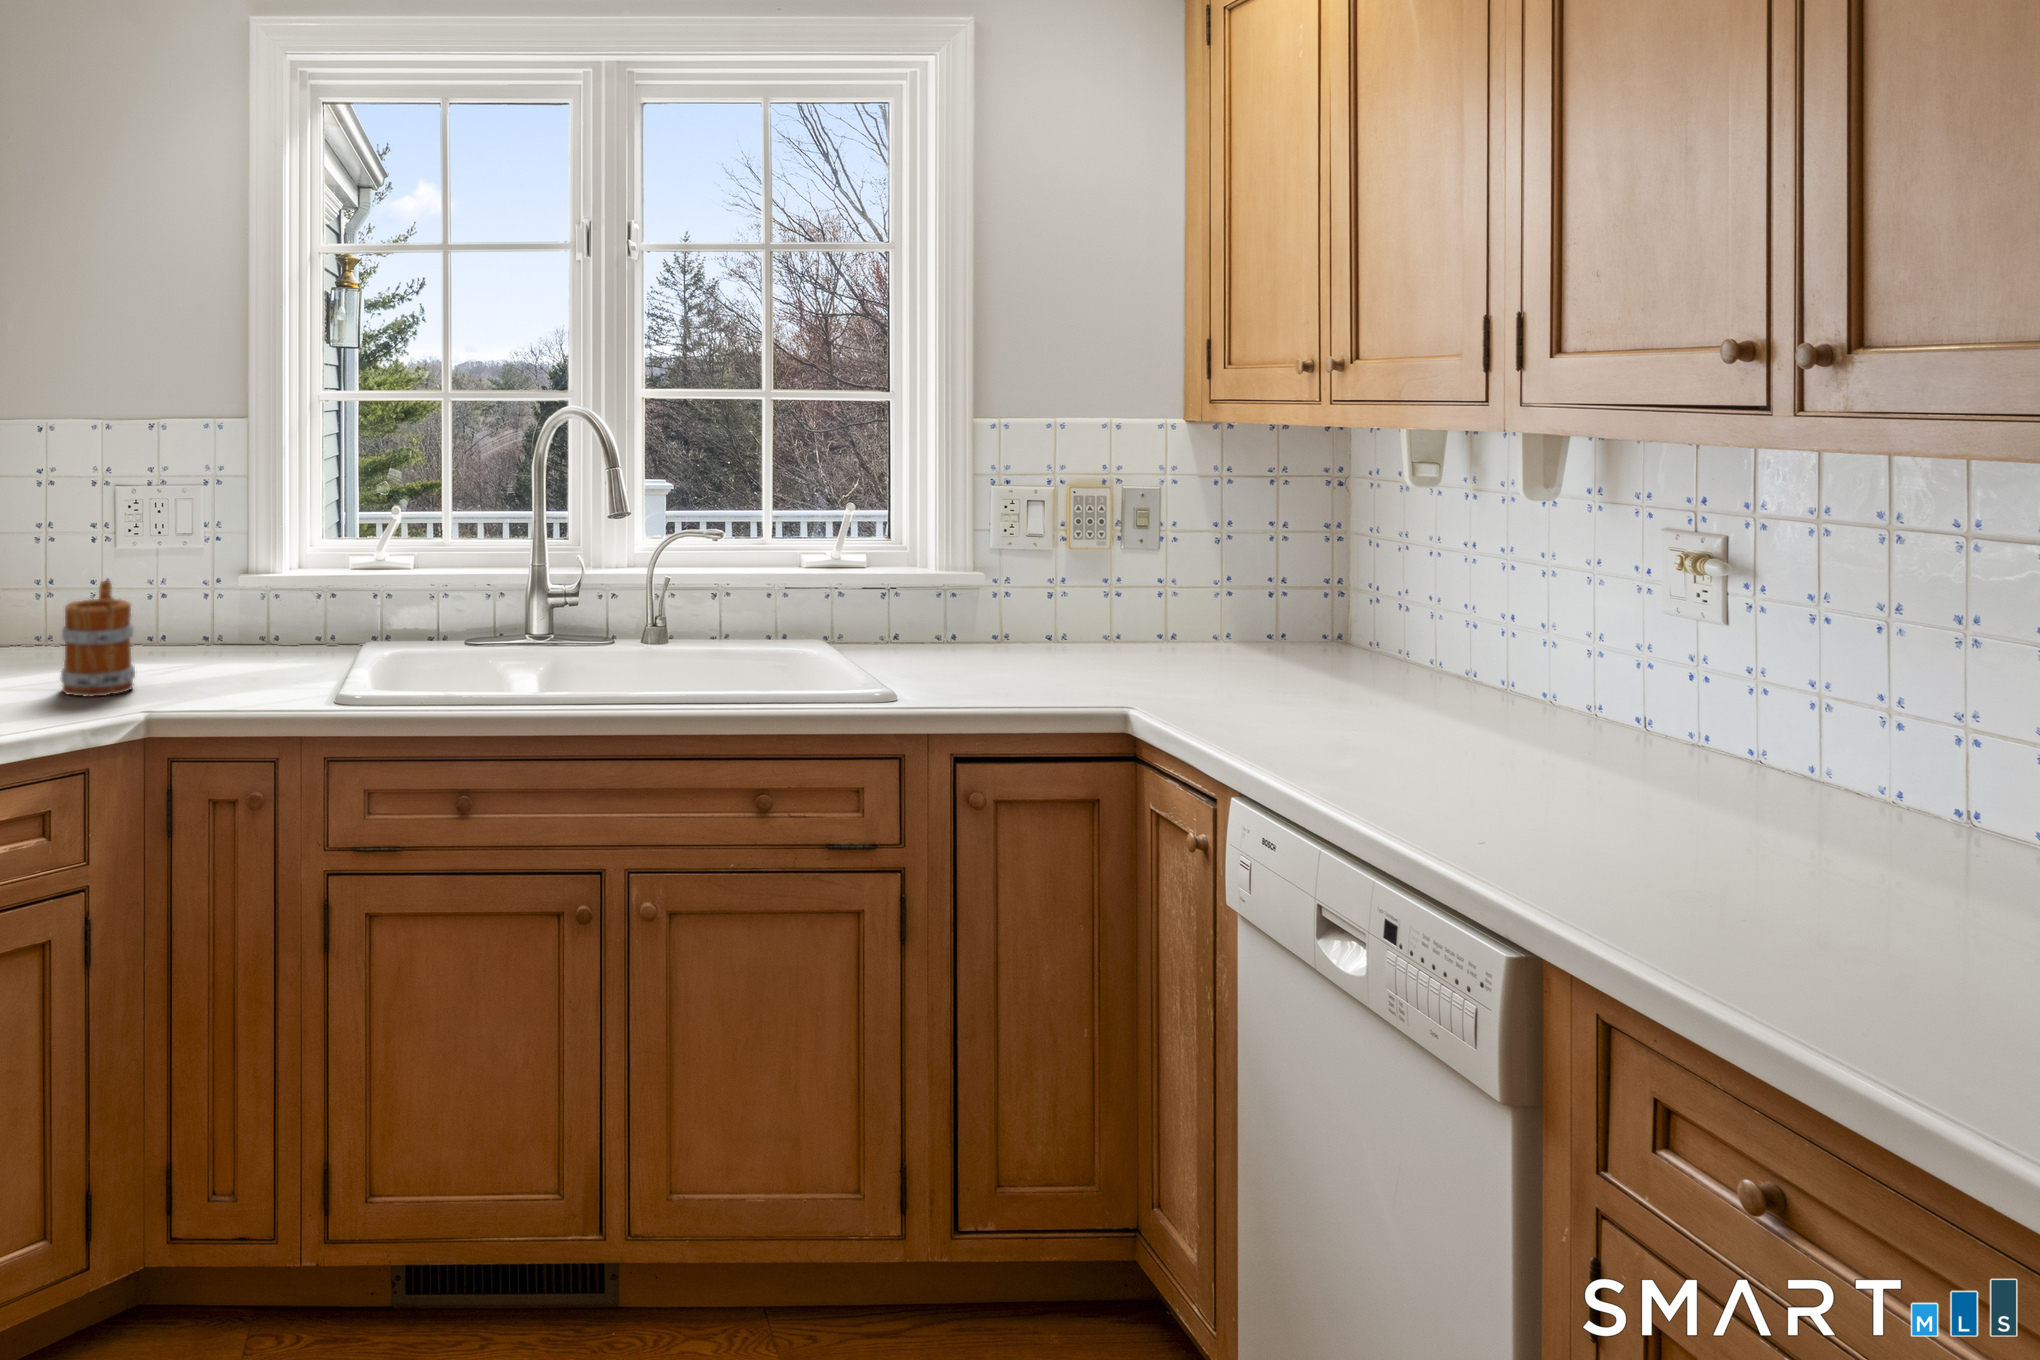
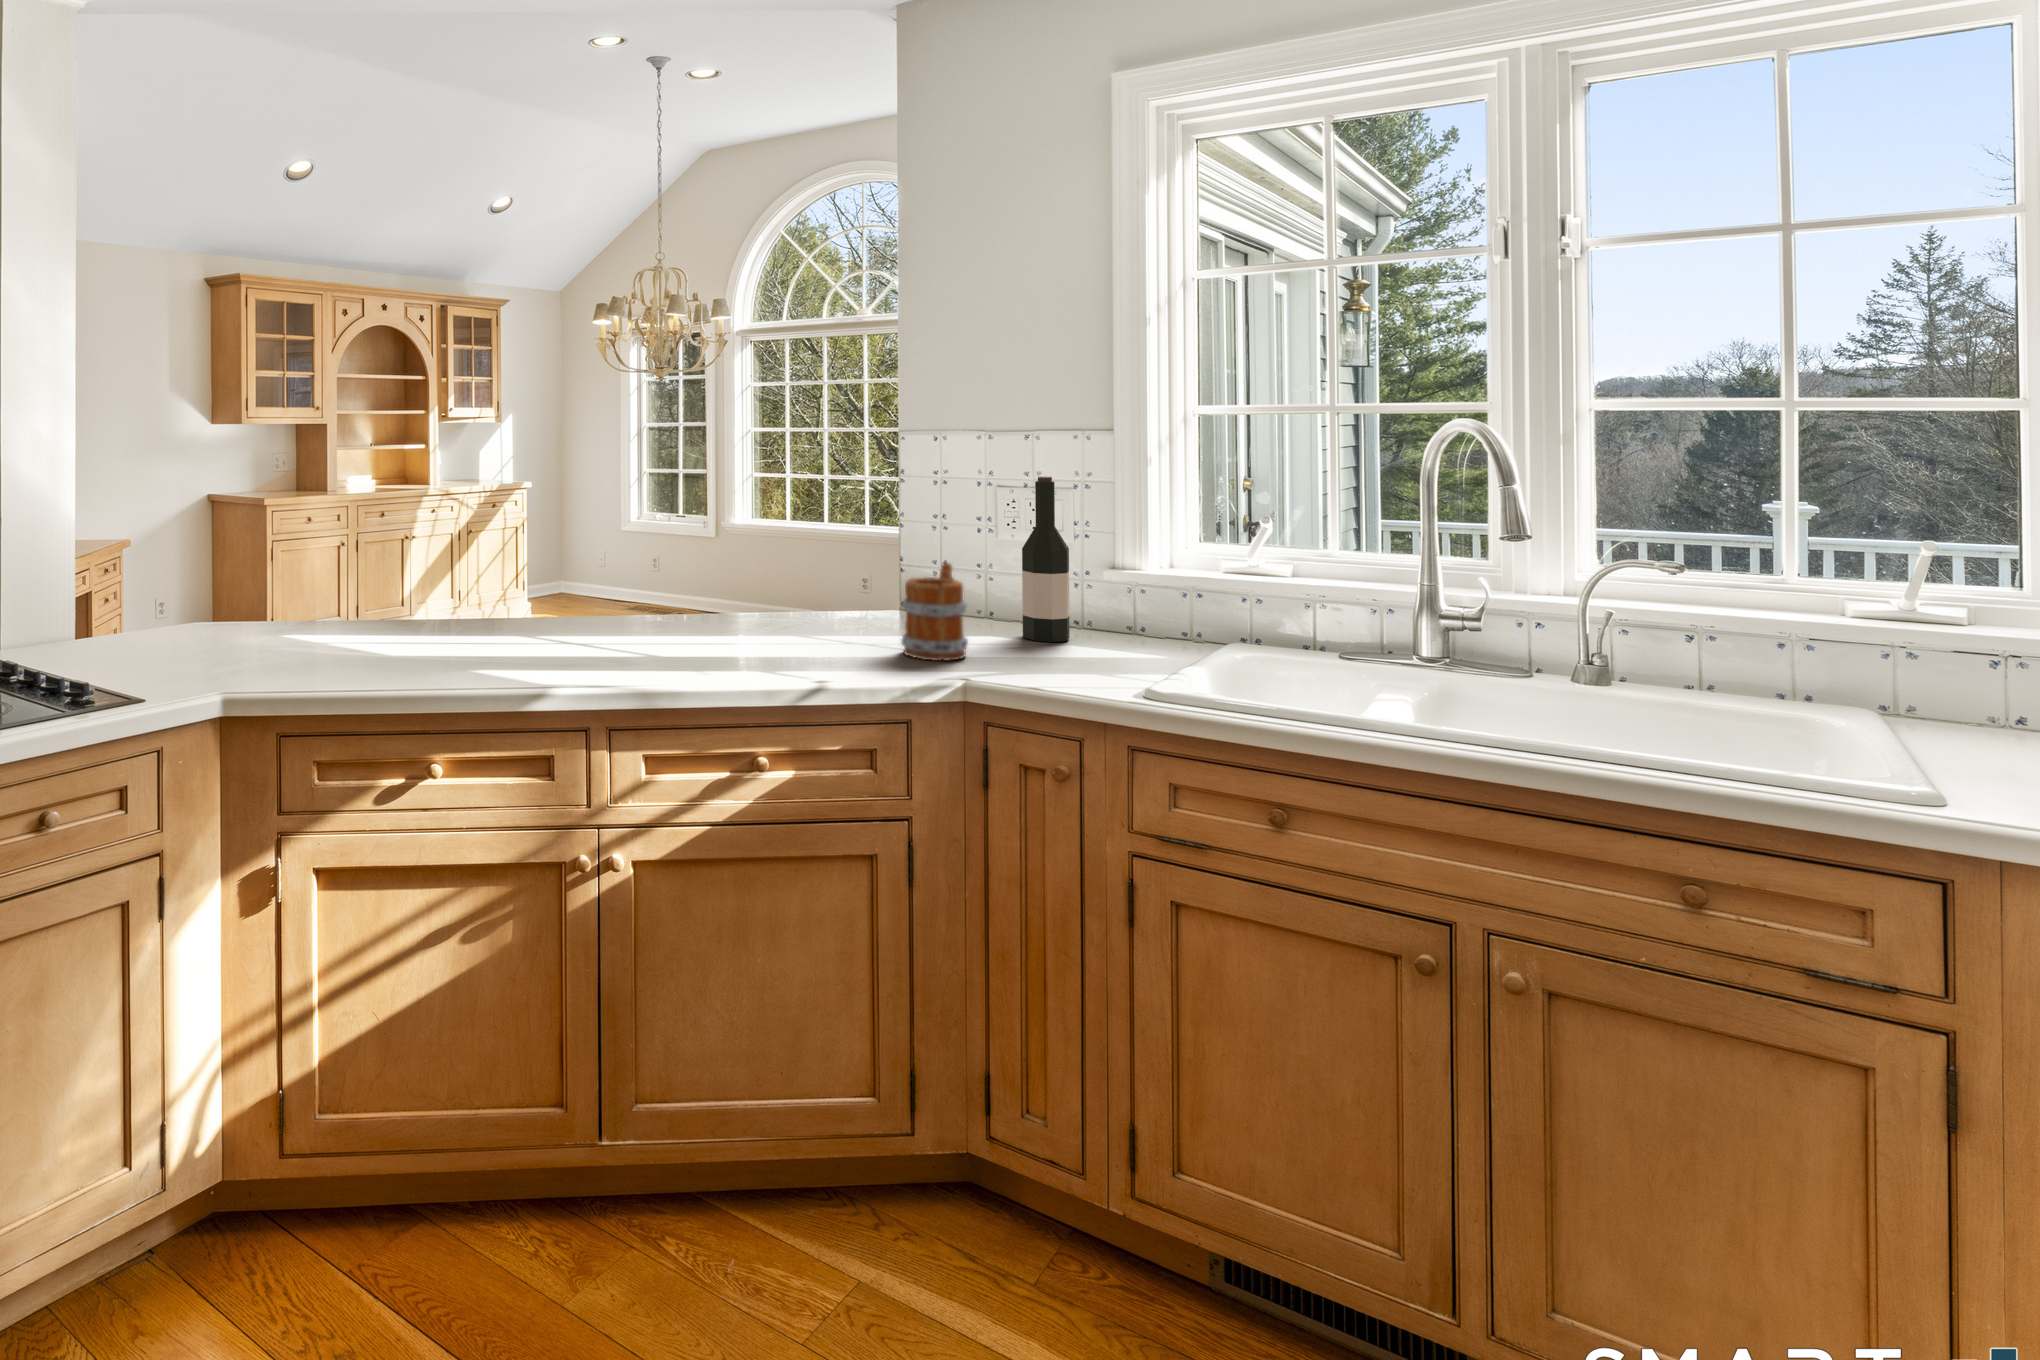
wine bottle: none [176,476,223,660] -> present [1022,477,1070,642]

